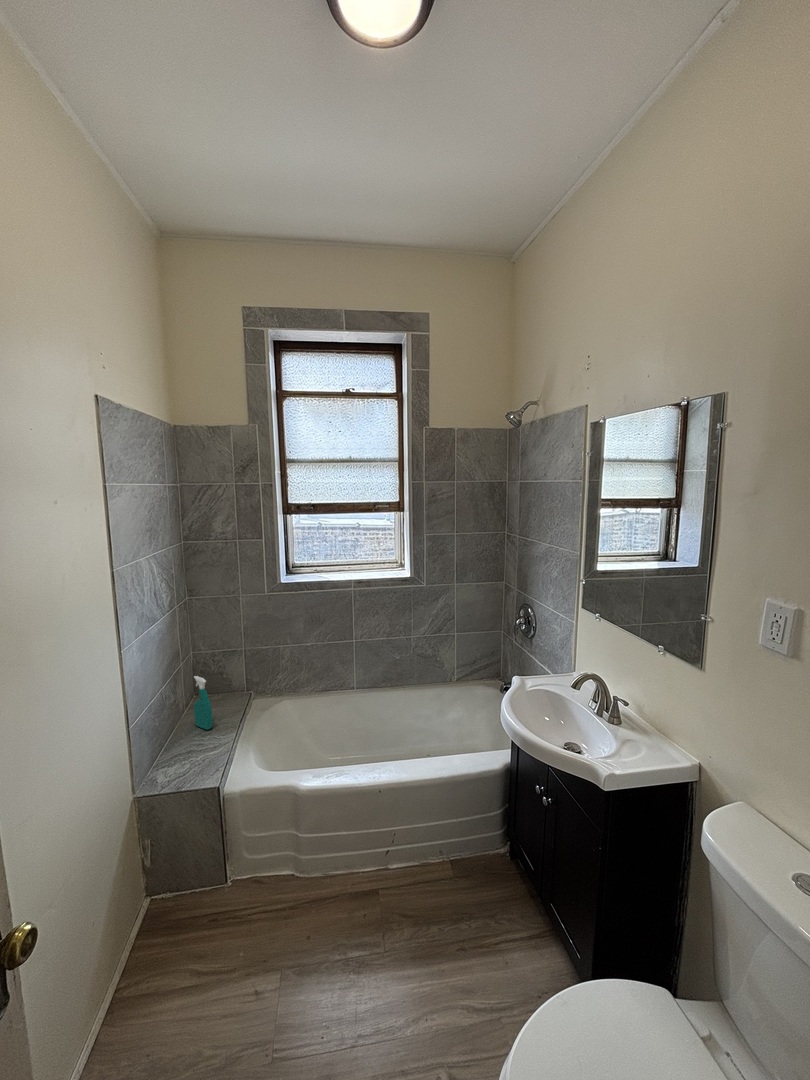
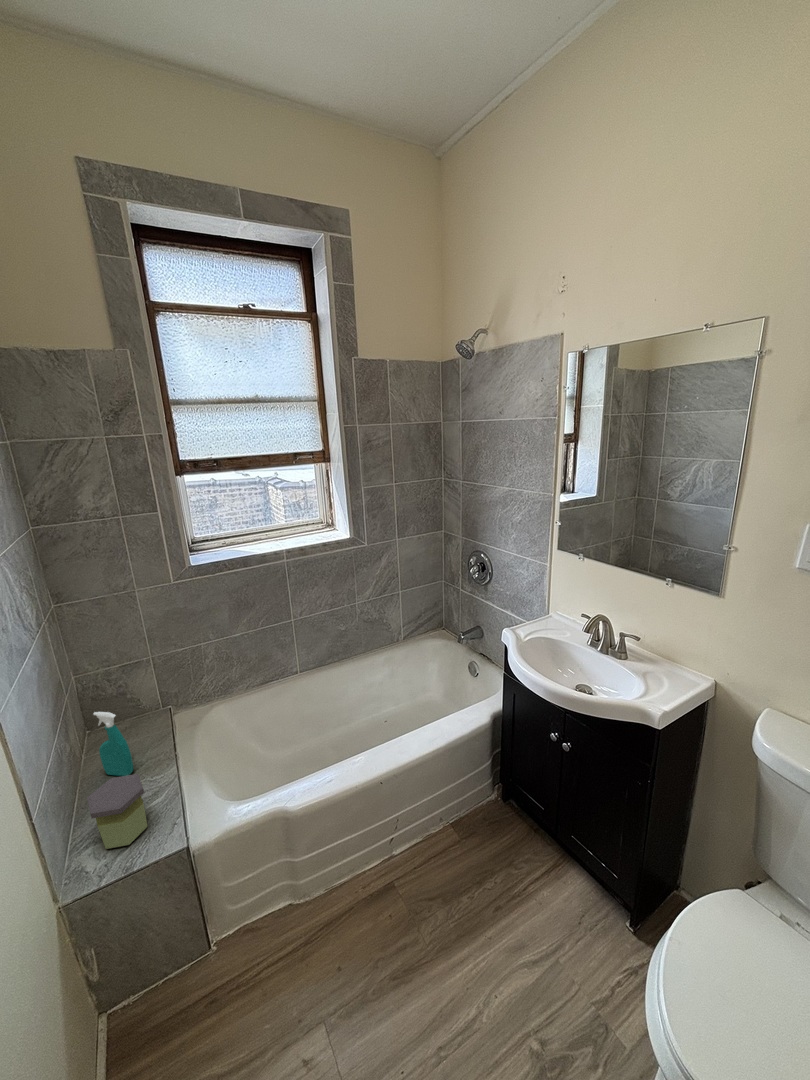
jar: none [167,723,205,774] -> present [87,774,147,849]

